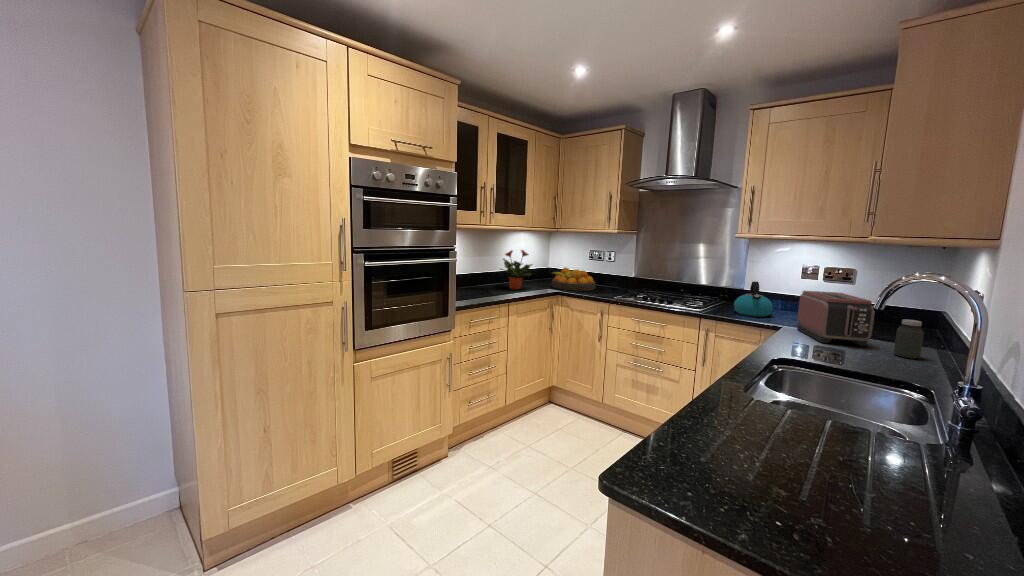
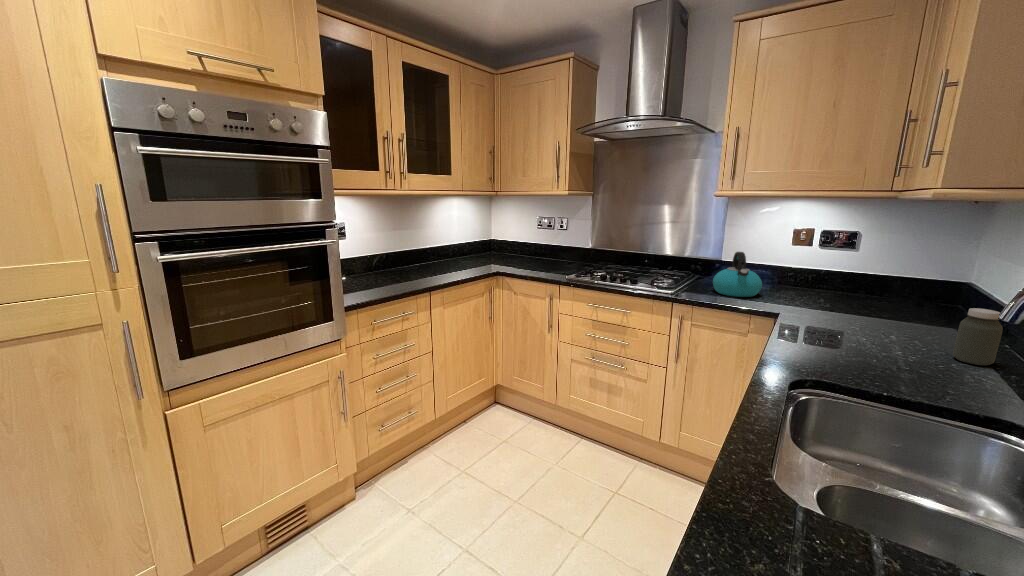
potted plant: present [501,250,532,290] -> none [419,220,464,271]
fruit bowl: present [552,268,596,291] -> none [490,240,544,268]
toaster: present [797,291,875,346] -> none [801,265,923,345]

